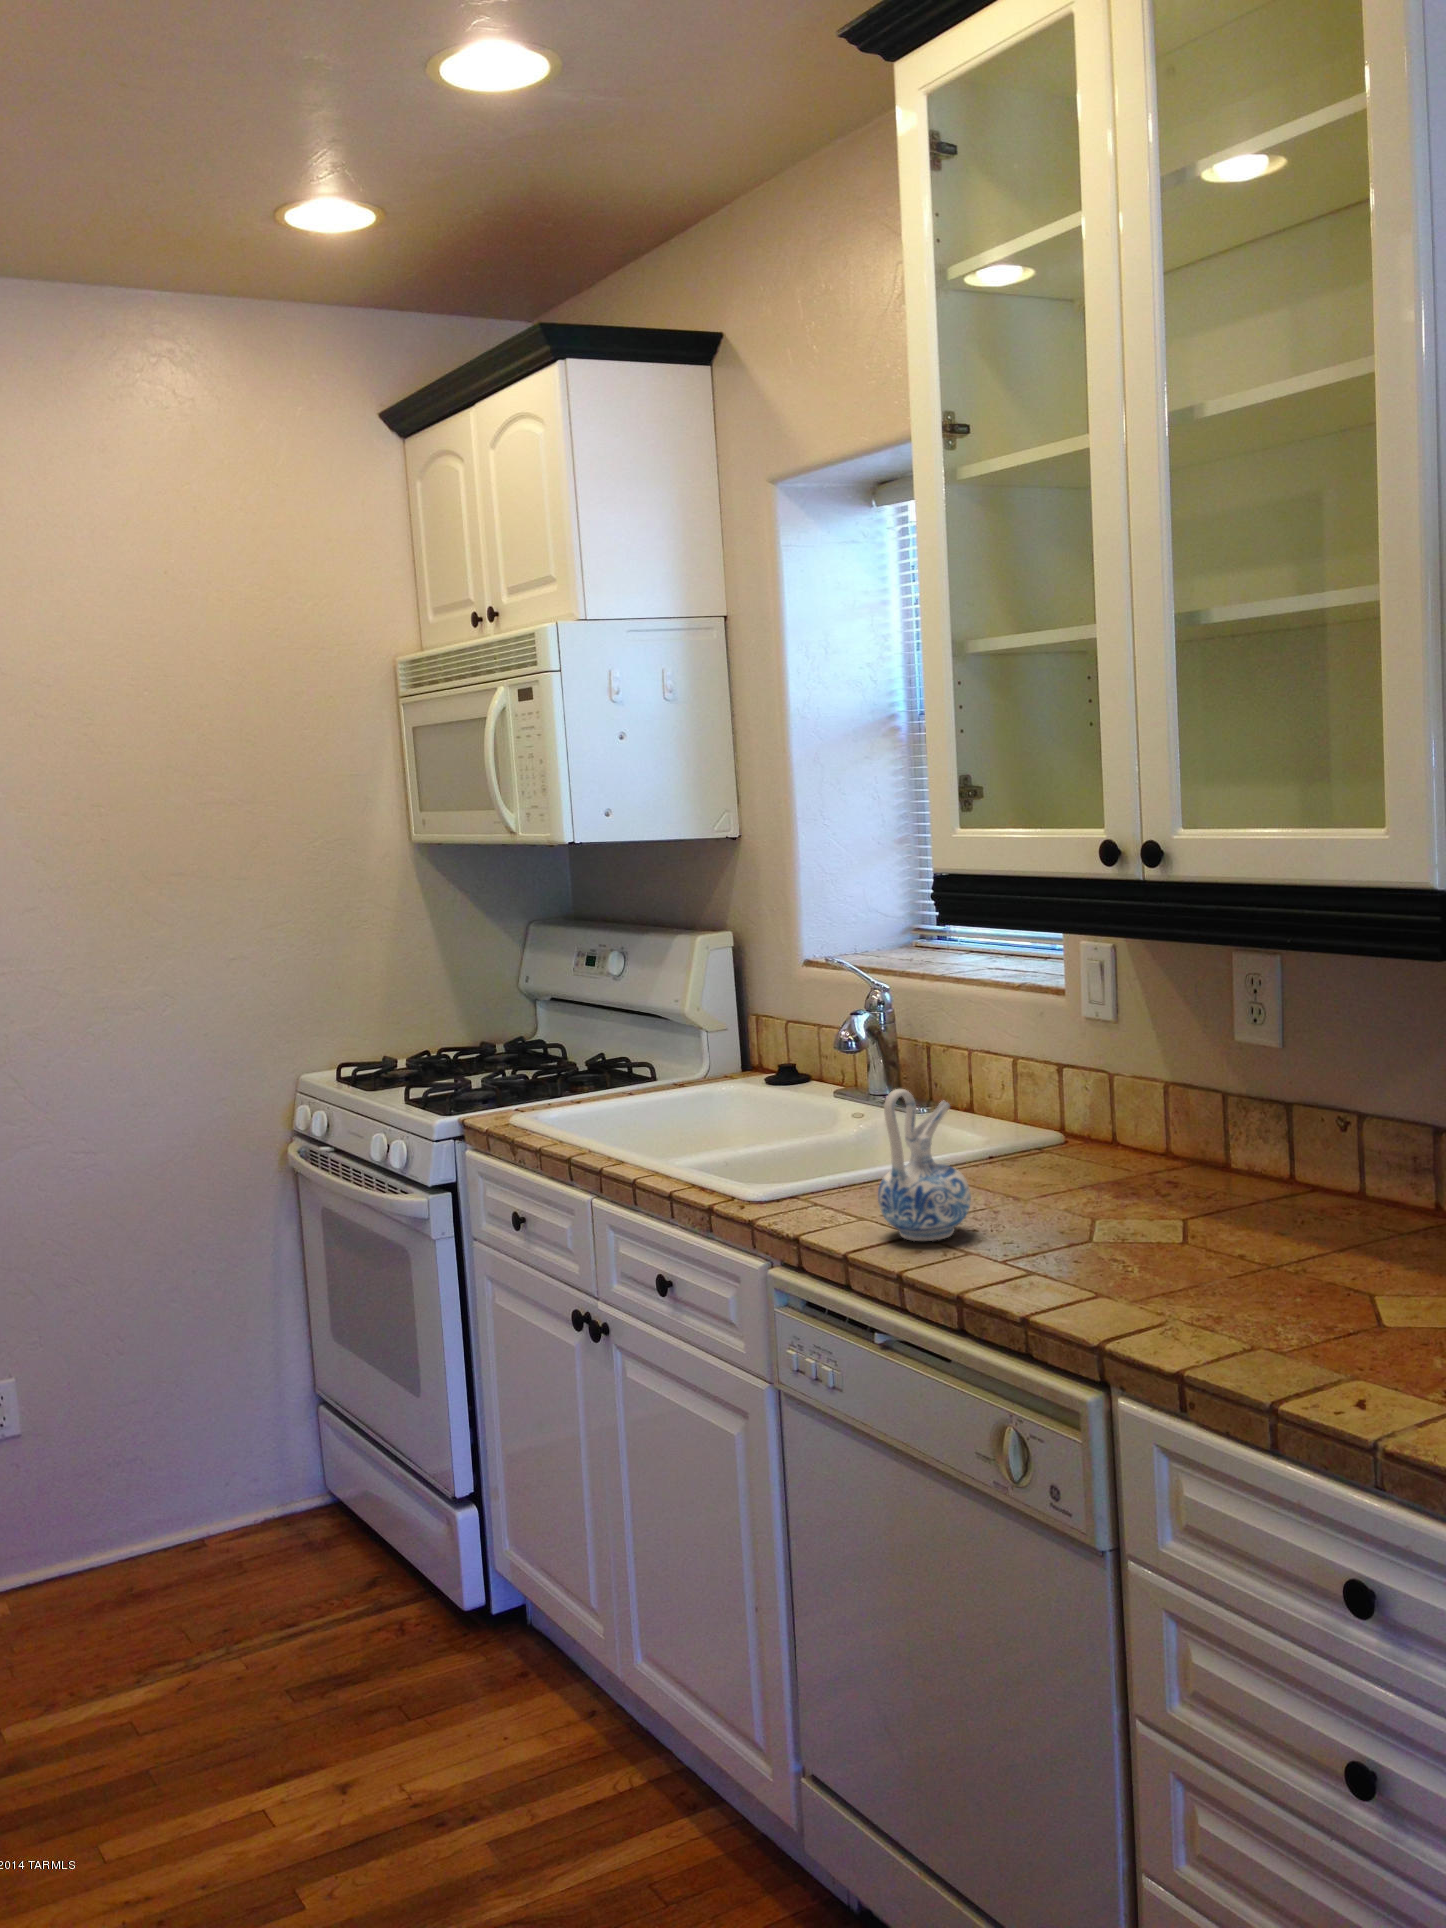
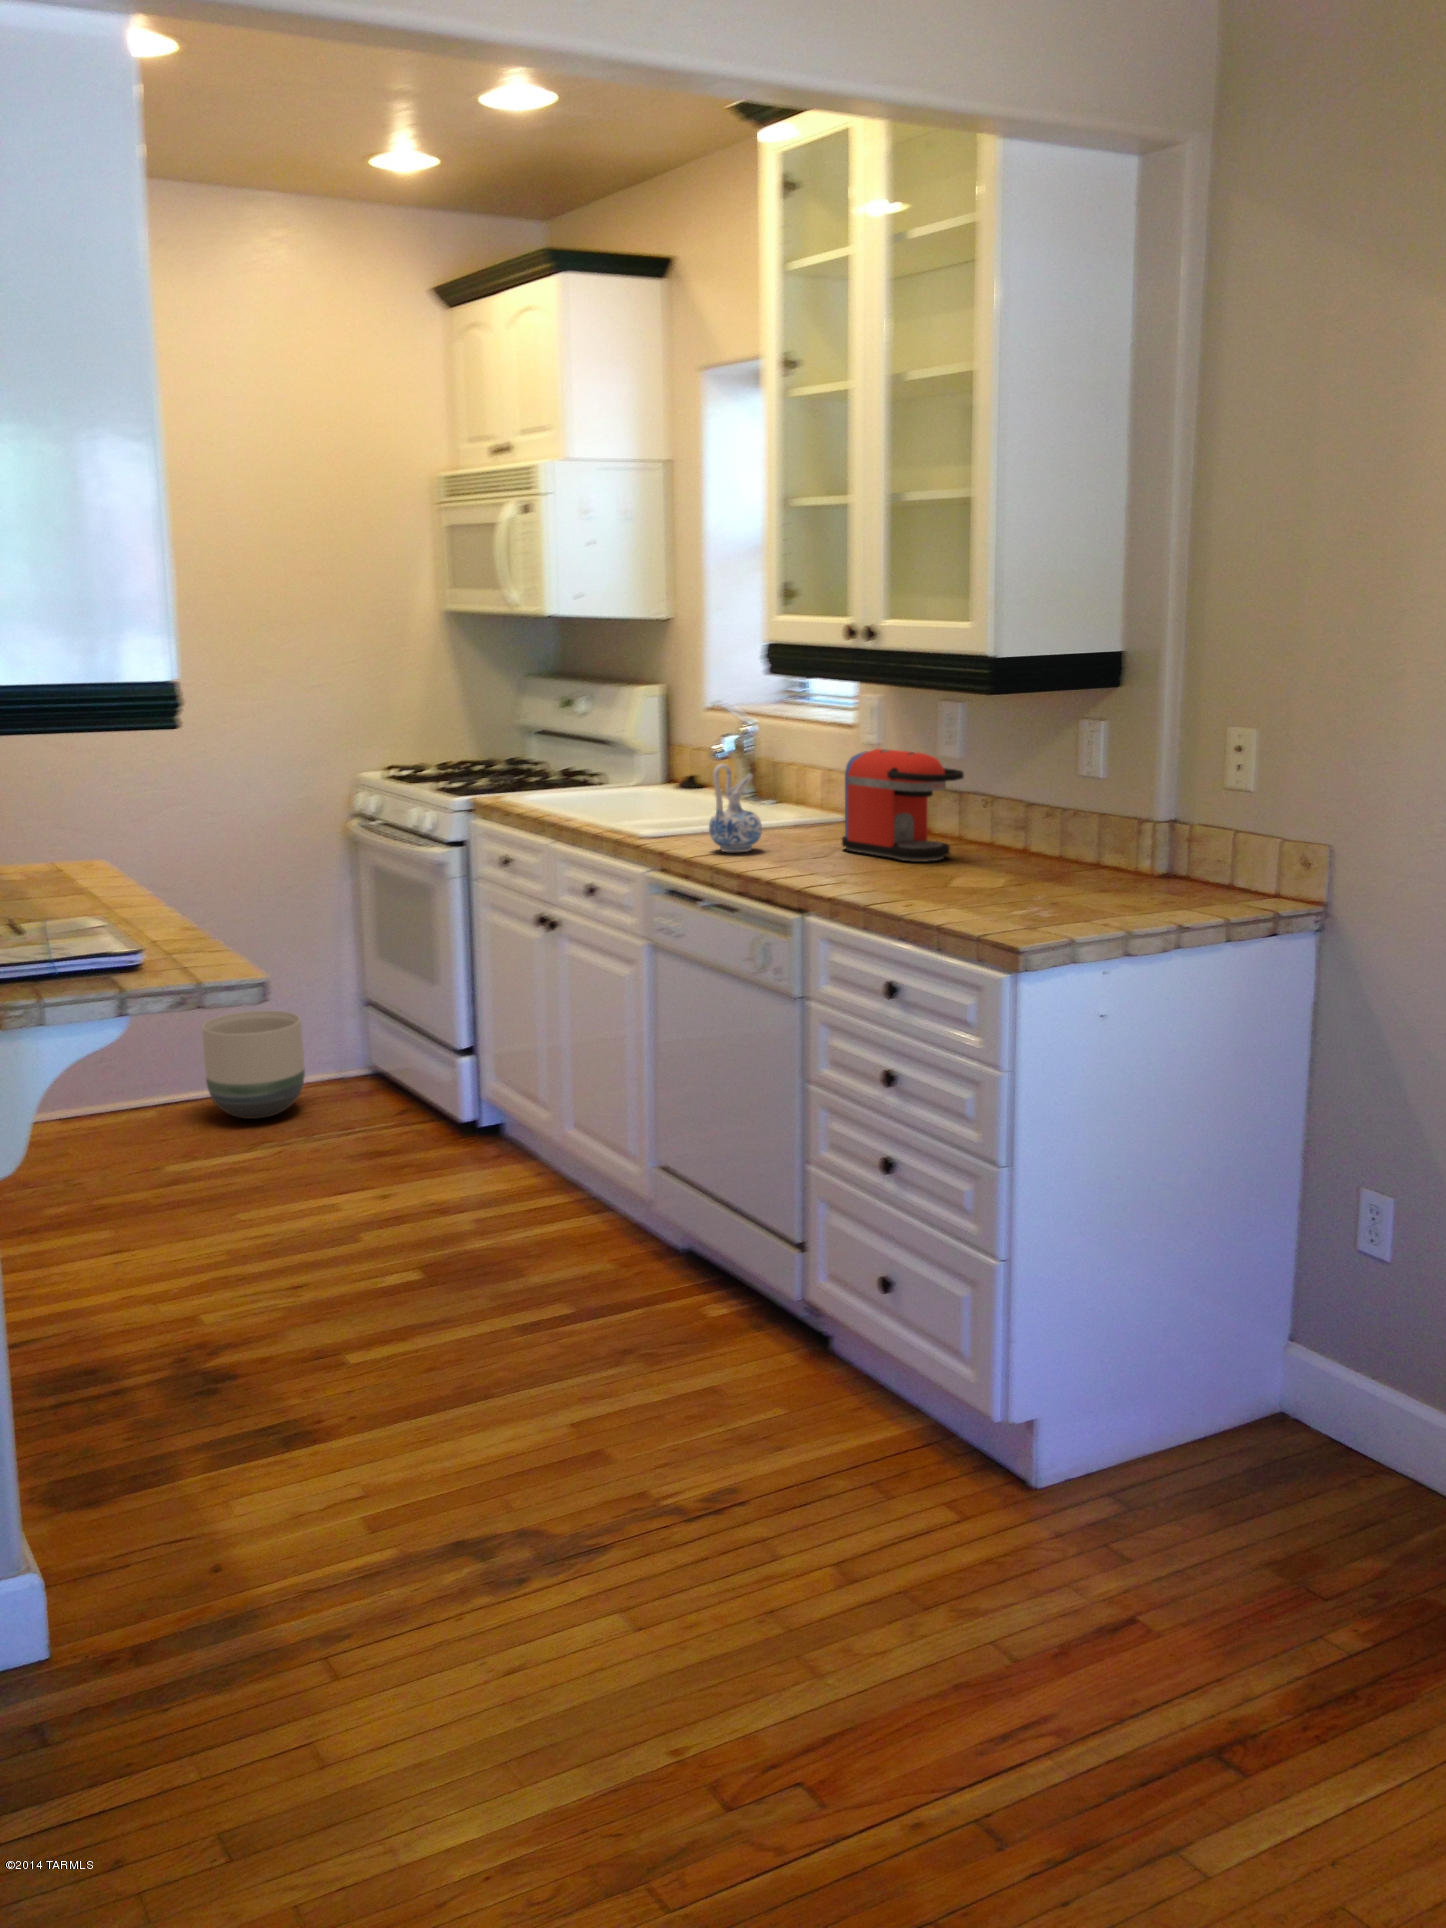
coffee maker: none [1108,1050,1348,1255] -> present [842,749,964,862]
planter: none [74,1428,228,1602] -> present [202,1011,305,1119]

